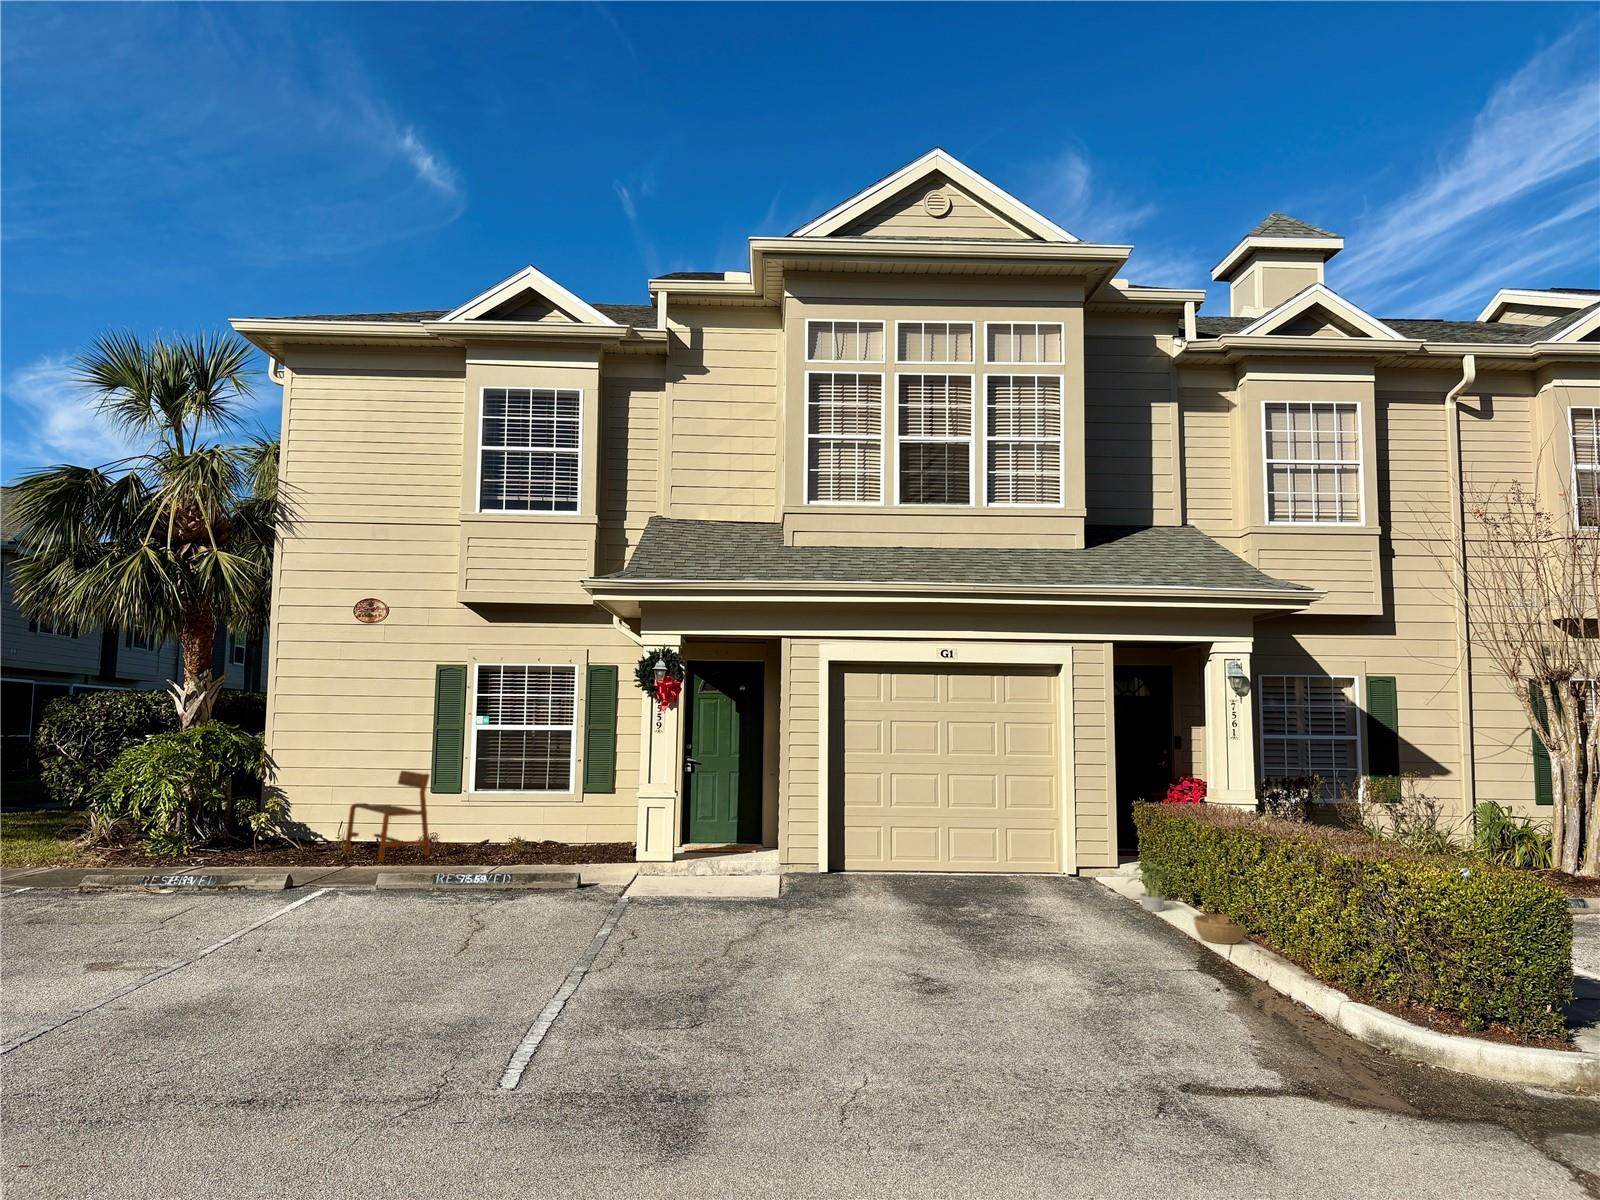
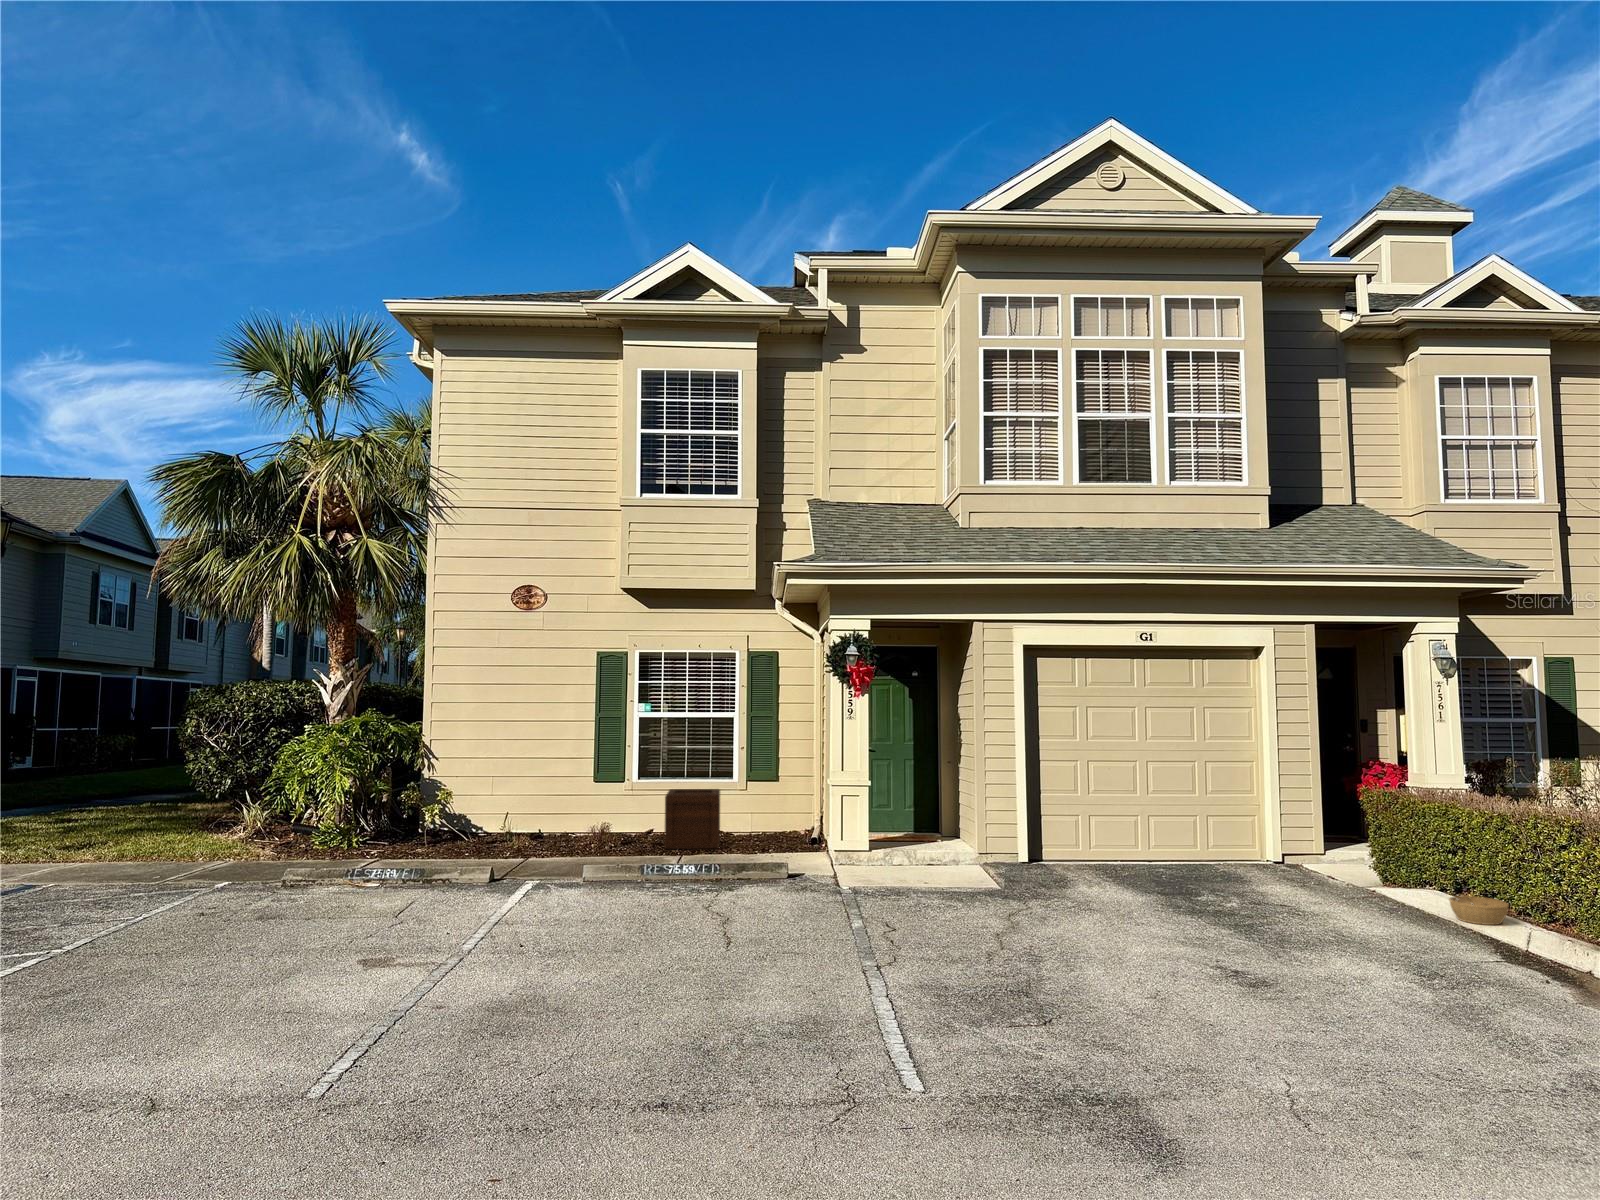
bench: present [345,771,430,862] -> none [510,759,601,854]
wooden crate: none [489,799,555,858] -> present [664,789,720,849]
potted plant: present [1128,861,1177,912] -> none [1352,844,1415,895]

